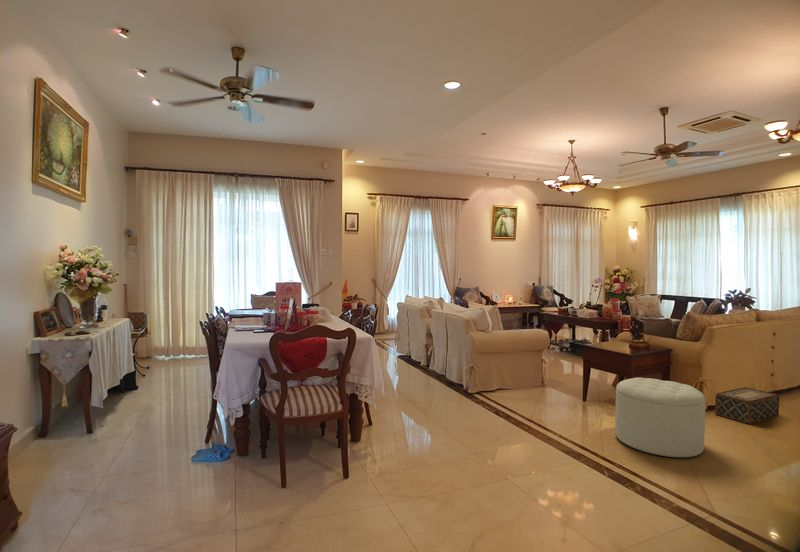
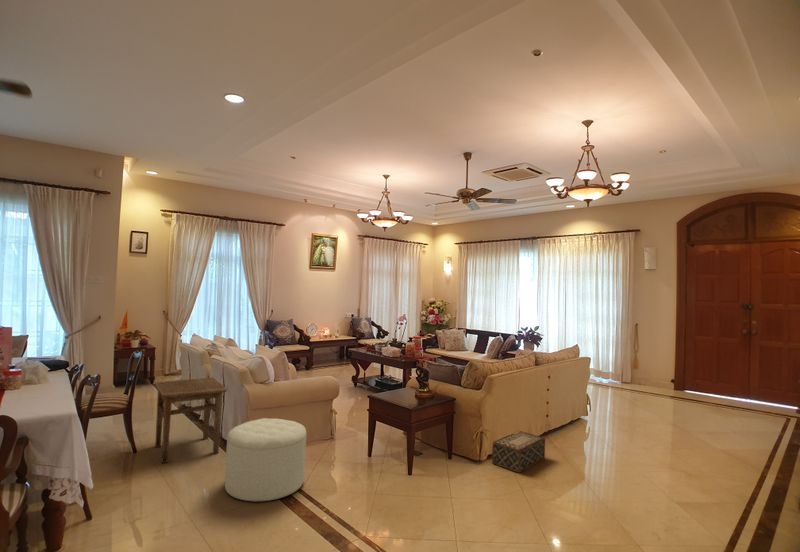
side table: none [395,328,453,390] -> present [155,378,227,463]
ottoman: present [615,377,705,458] -> present [225,418,306,501]

